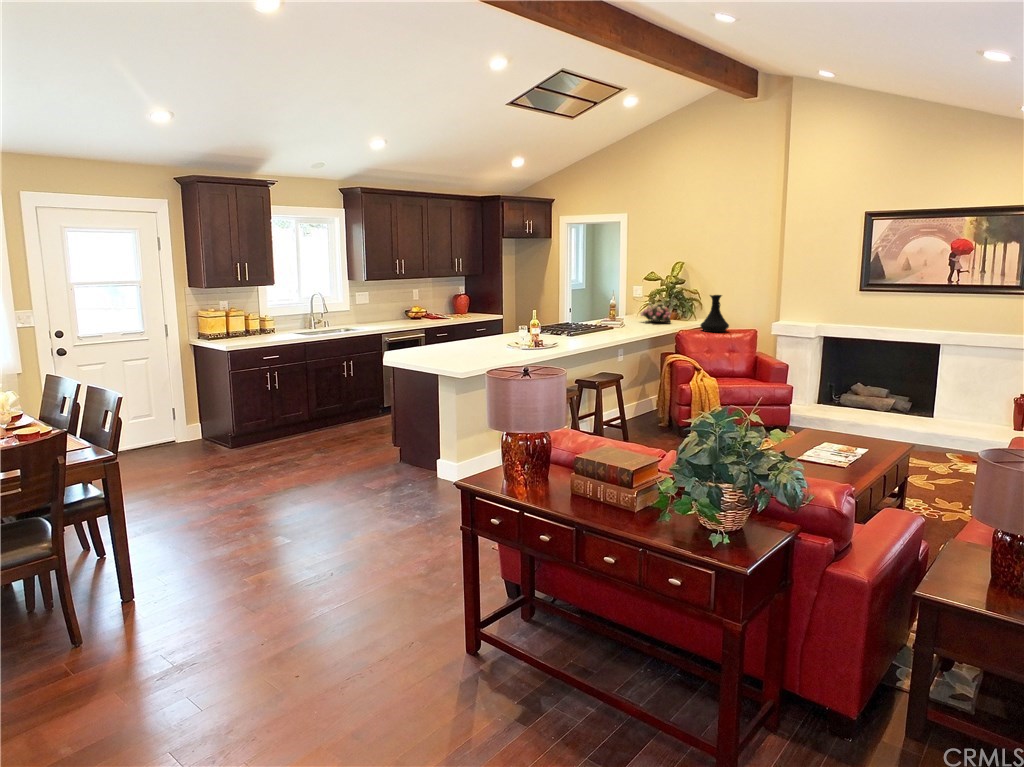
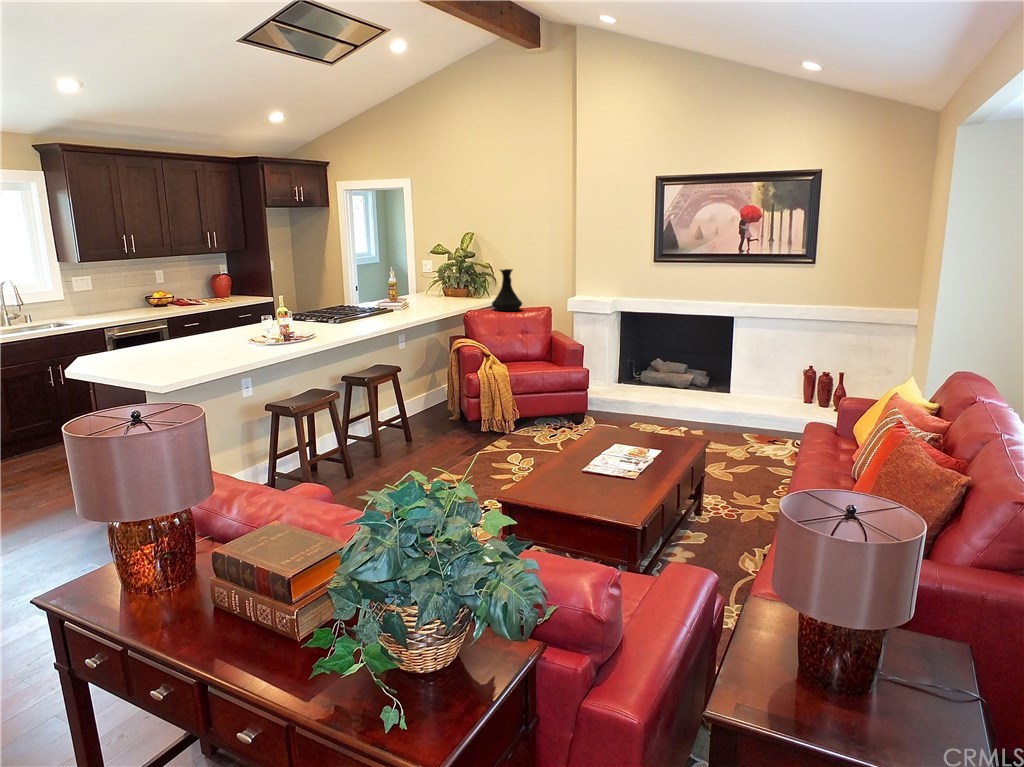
flower arrangement: present [641,302,672,322] -> none [428,279,463,301]

